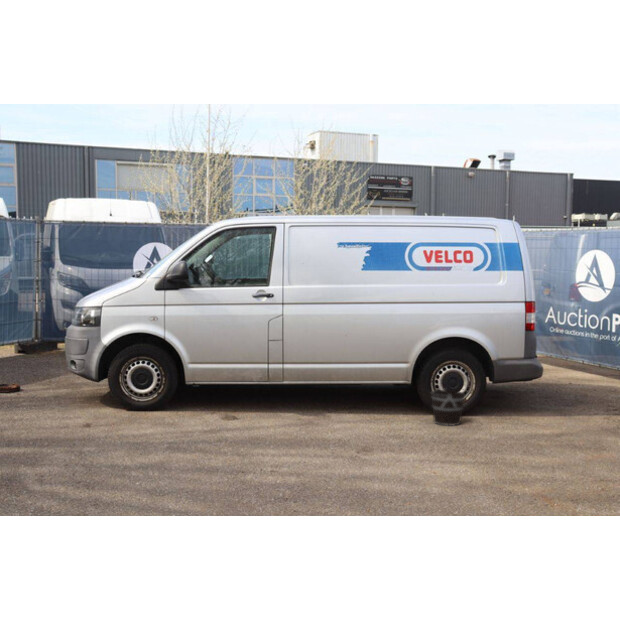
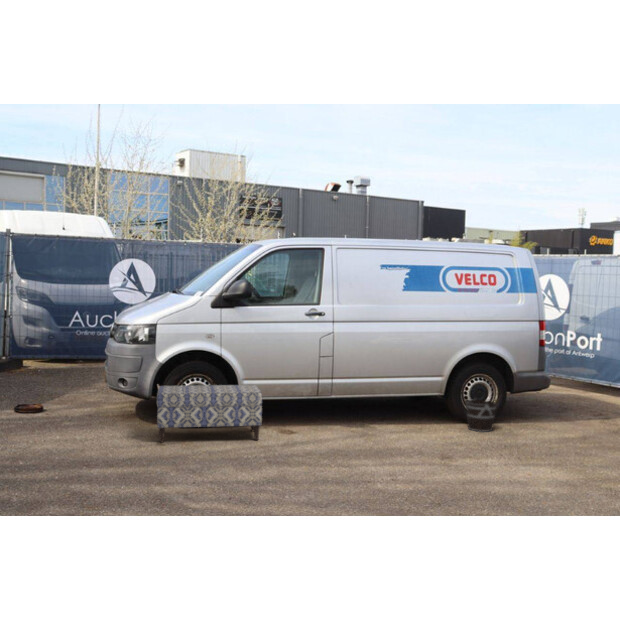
bench: none [89,368,202,425] -> present [157,385,262,443]

